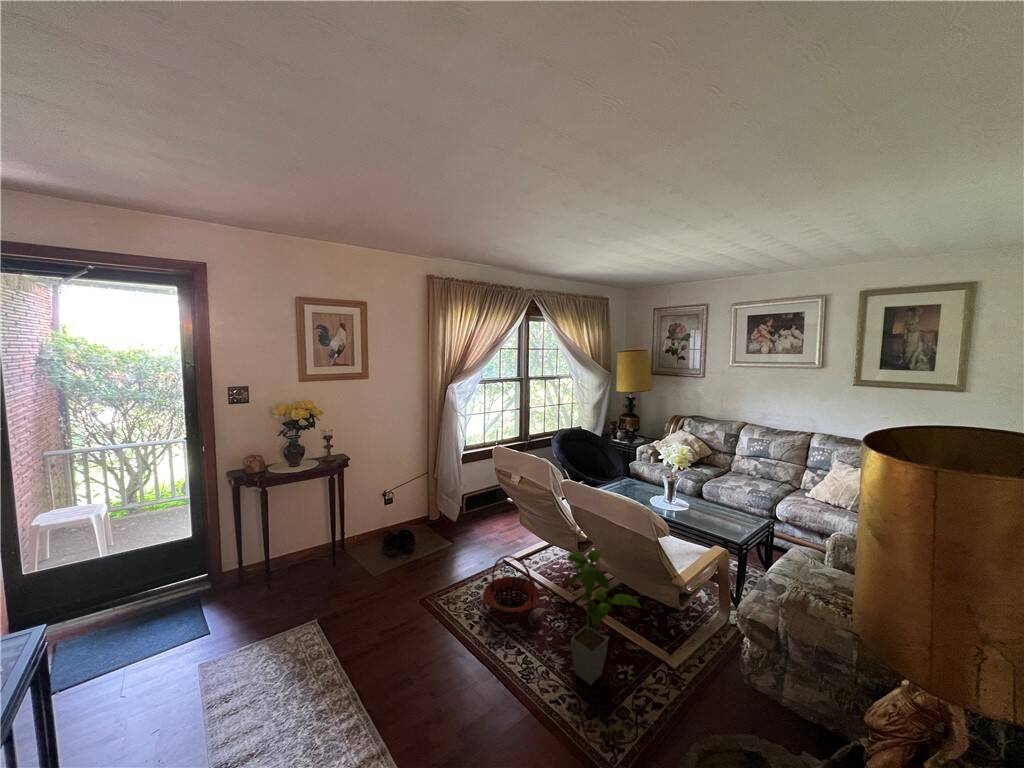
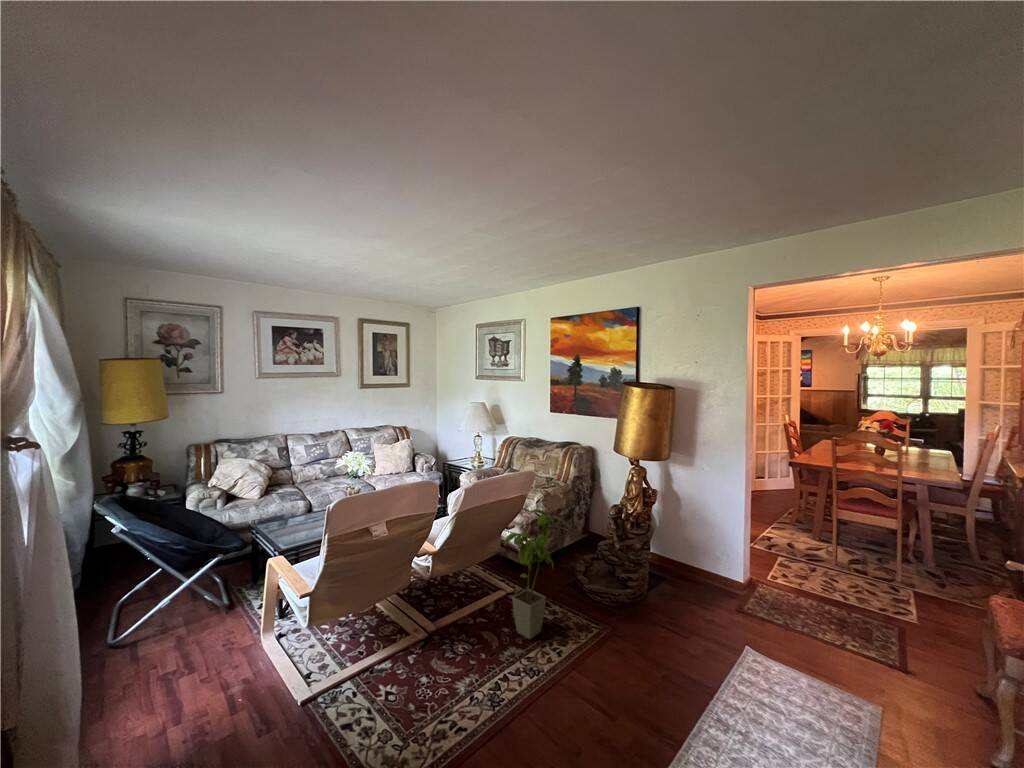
basket: present [483,556,540,622] -> none [390,608,471,709]

